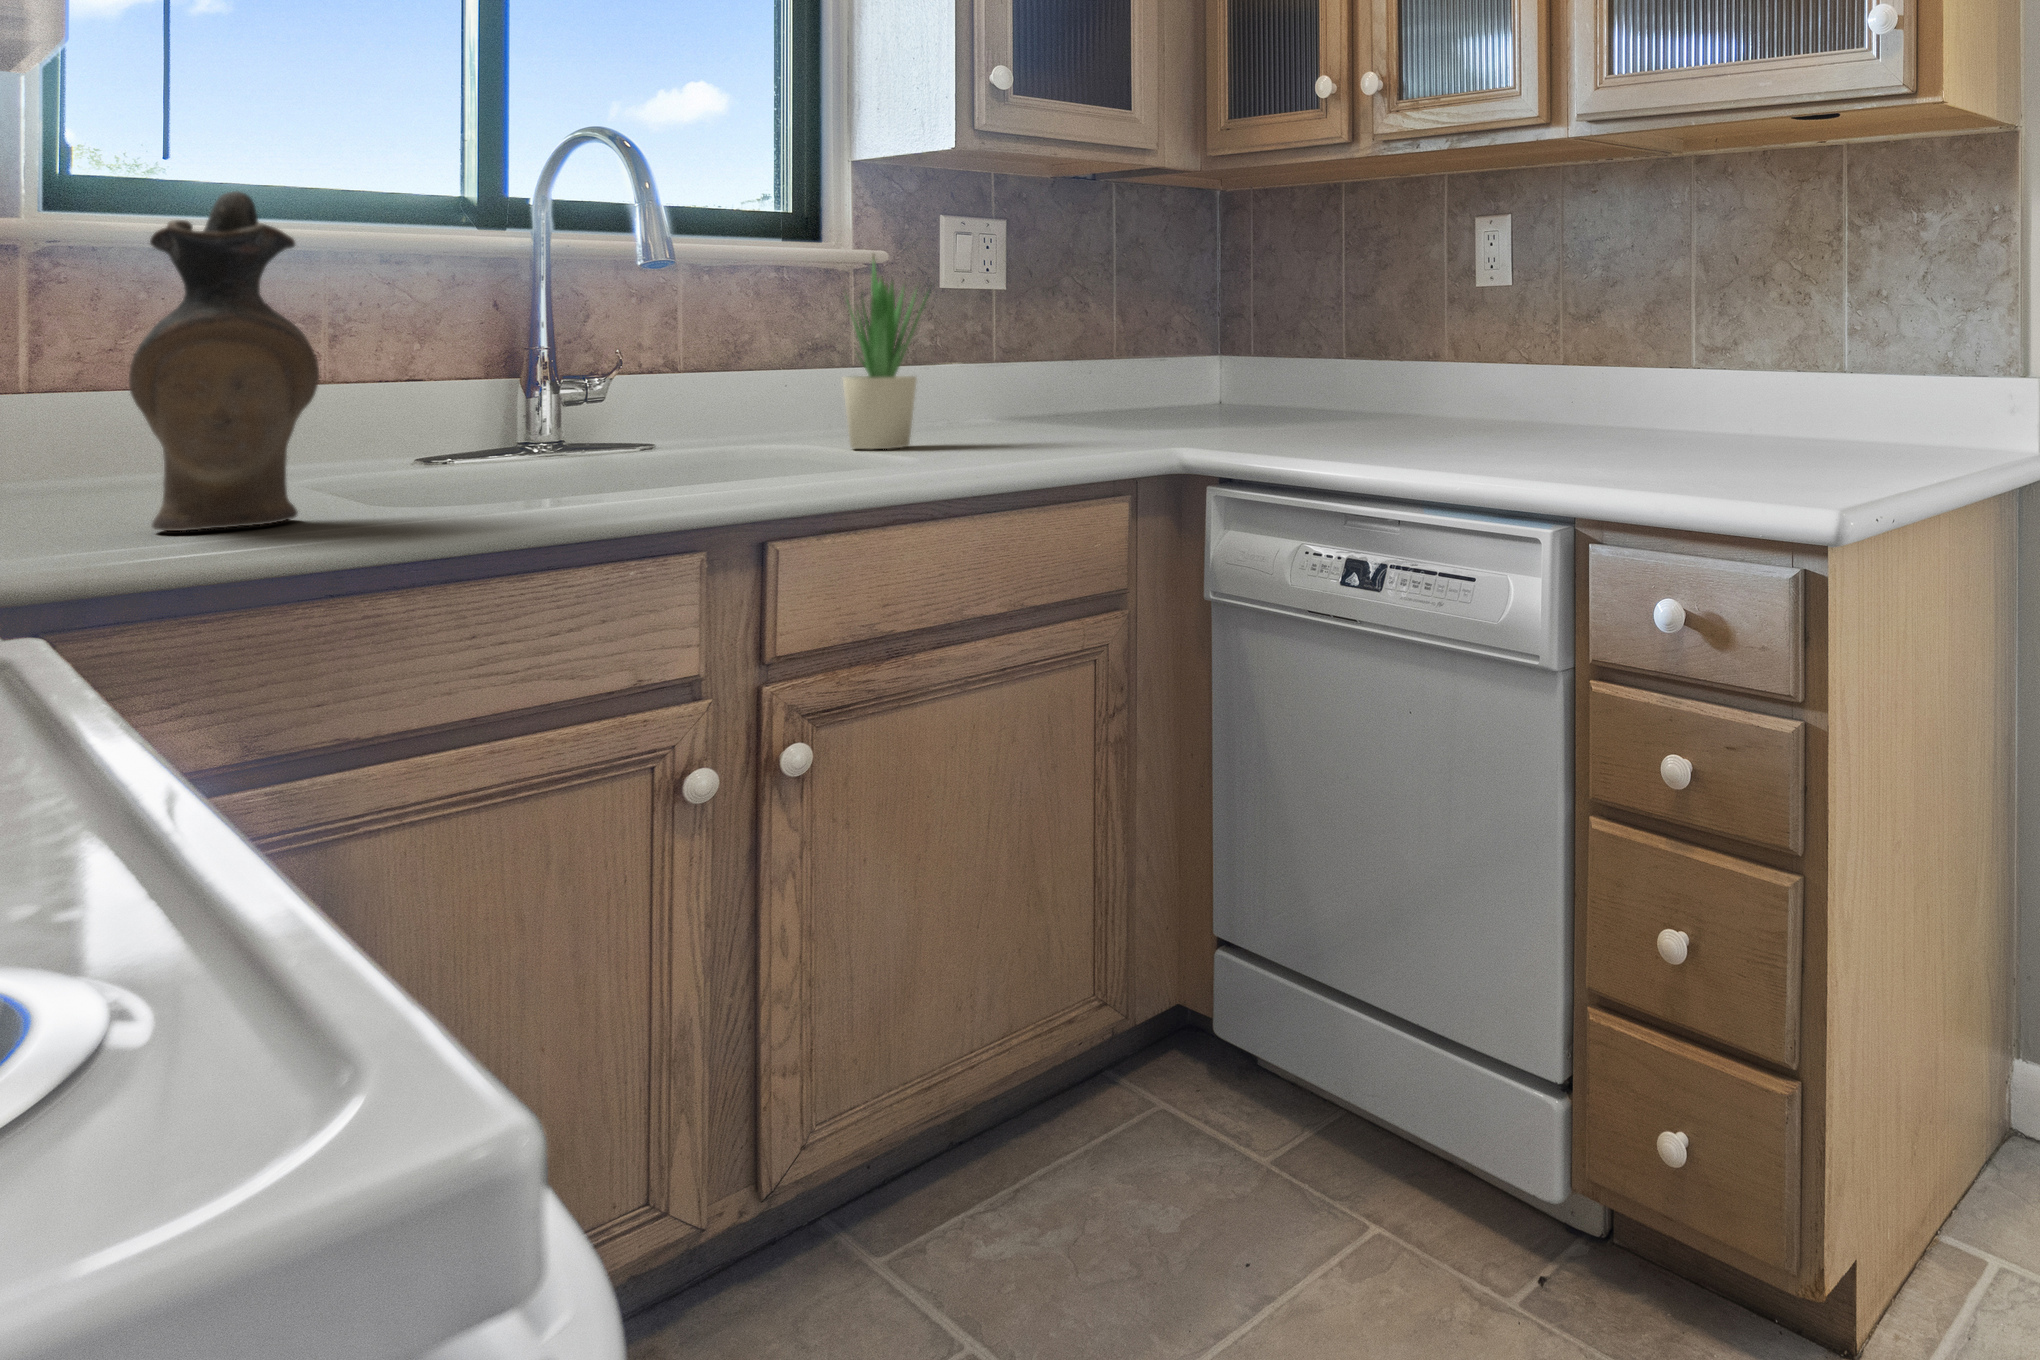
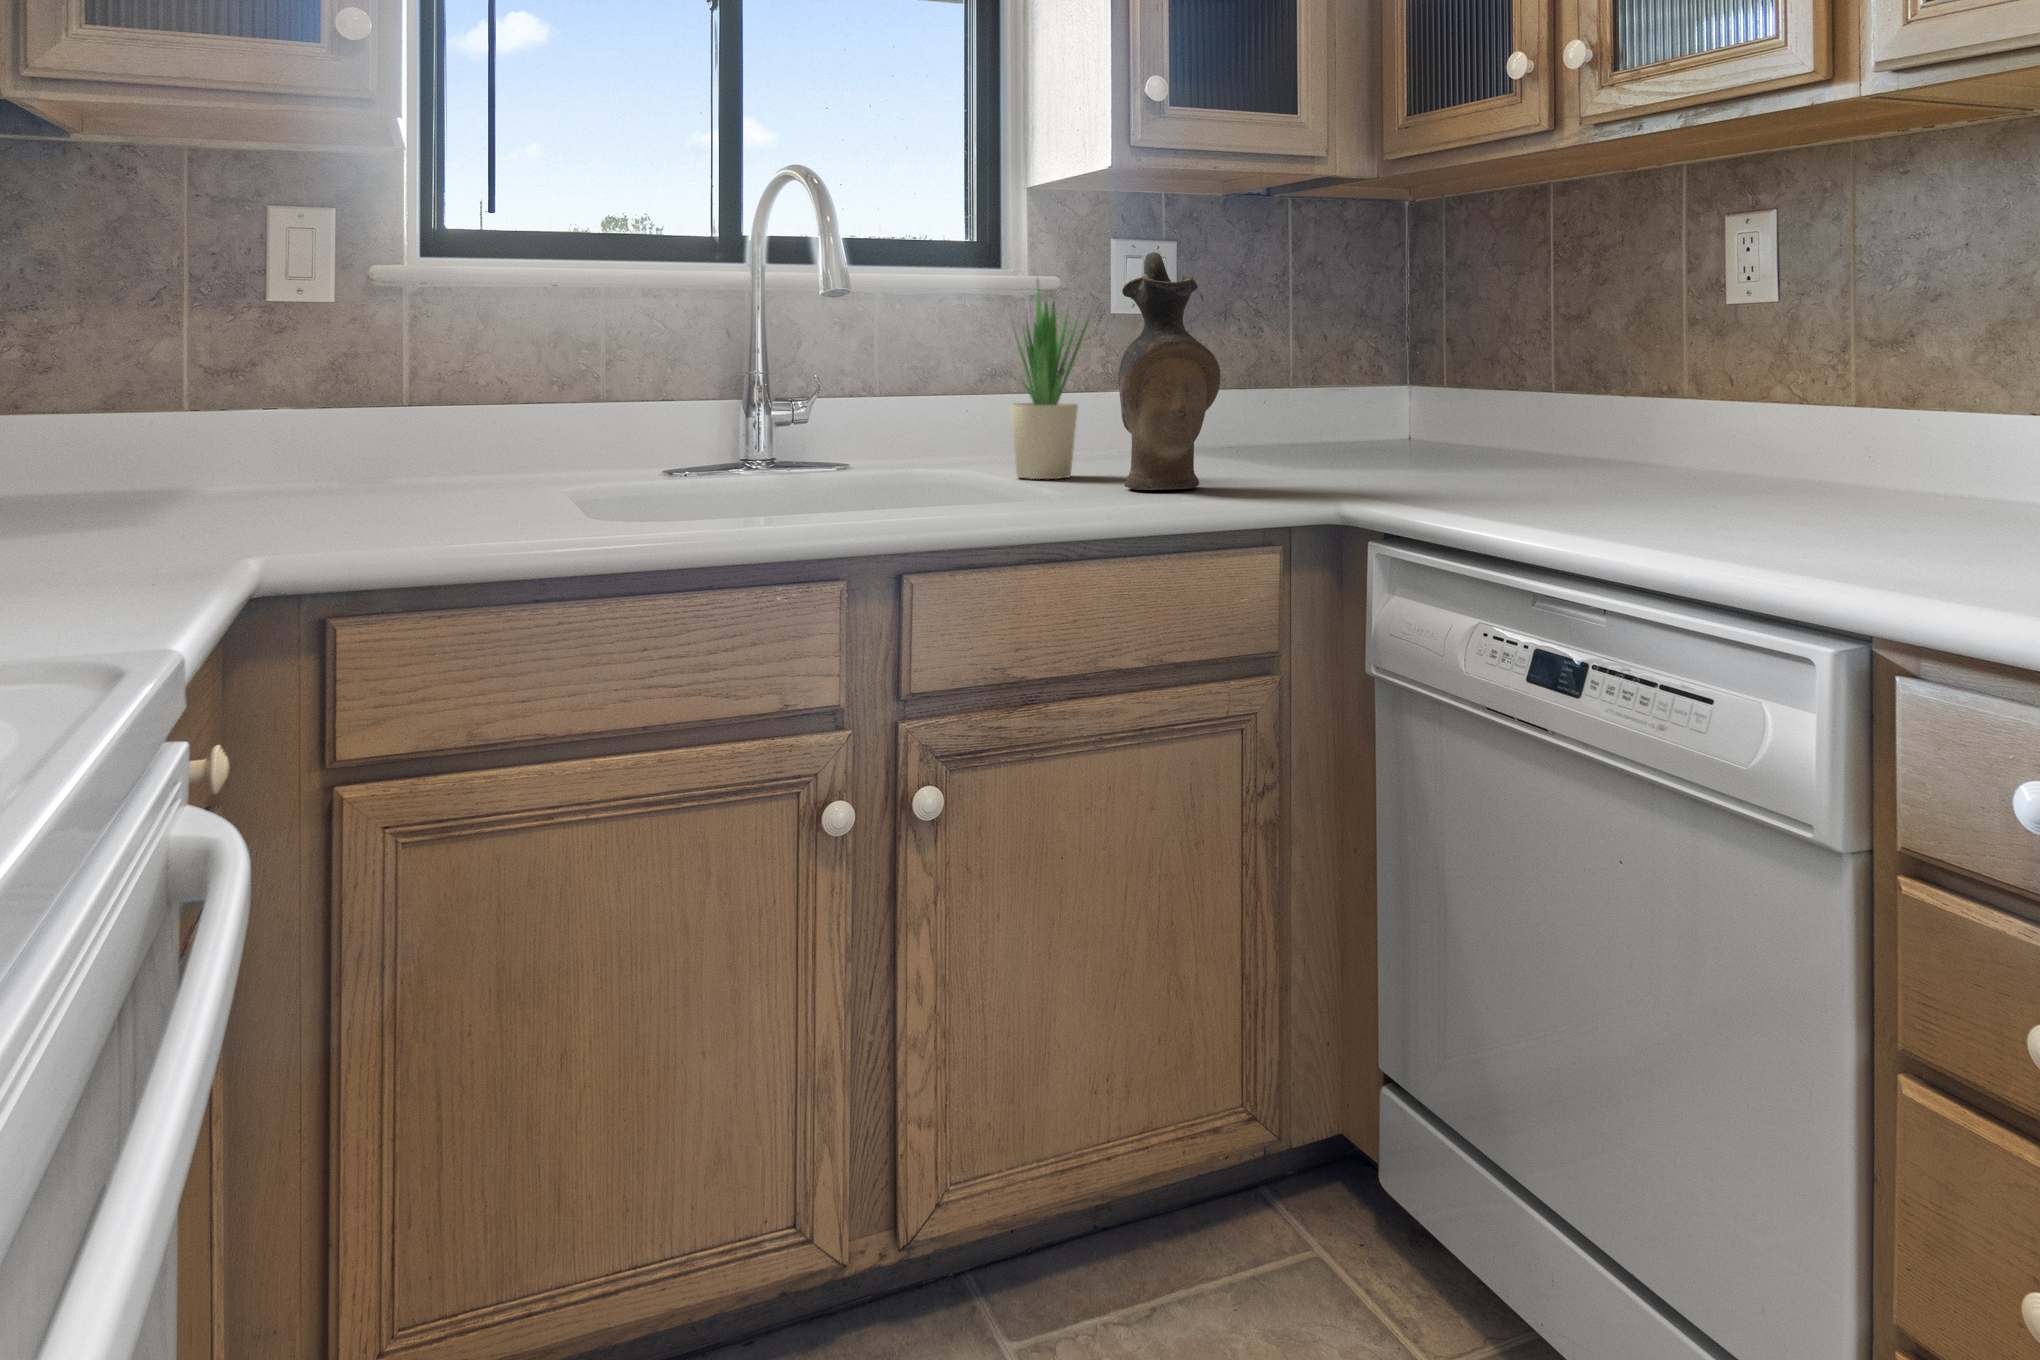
ceramic pitcher: present [129,191,319,531] -> present [1119,252,1220,490]

